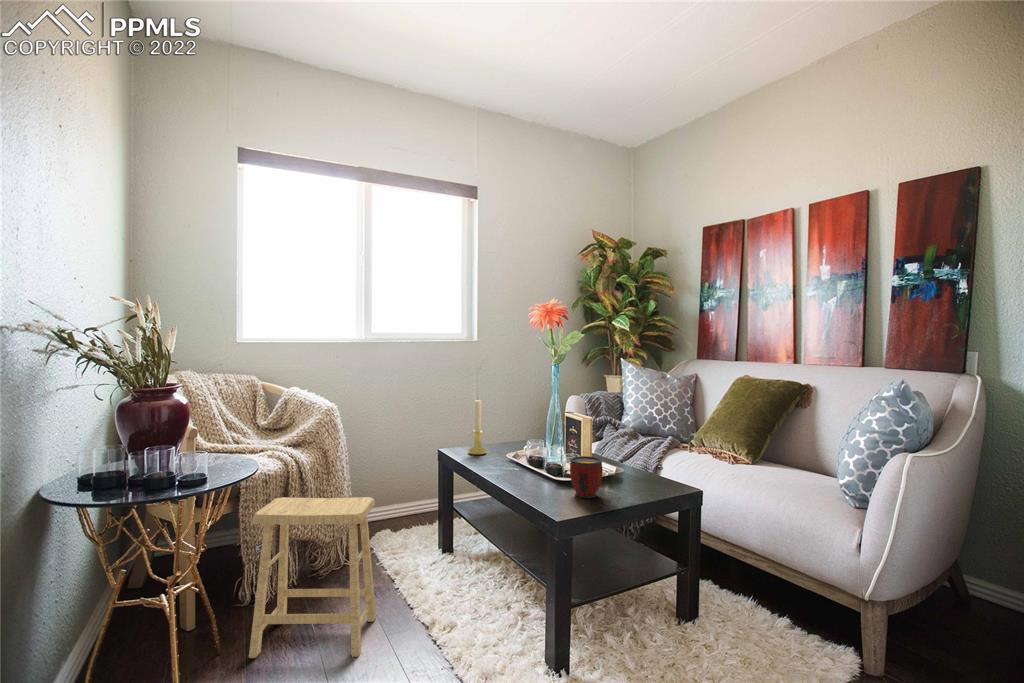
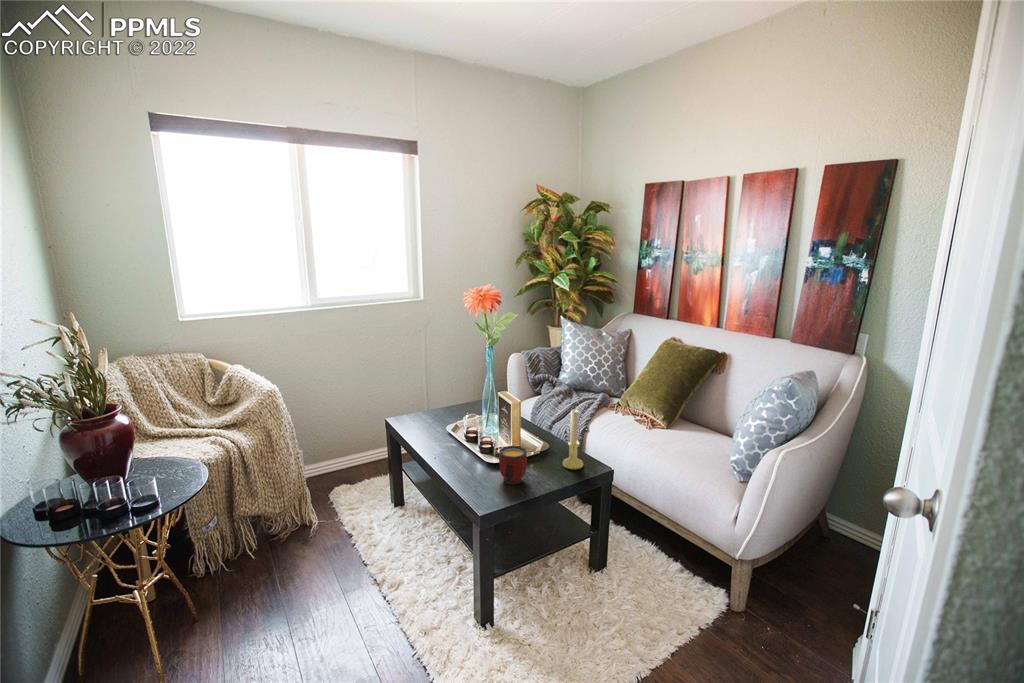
candle holder: present [468,400,487,455] -> present [563,409,583,470]
footstool: present [249,497,376,658] -> none [210,483,334,625]

